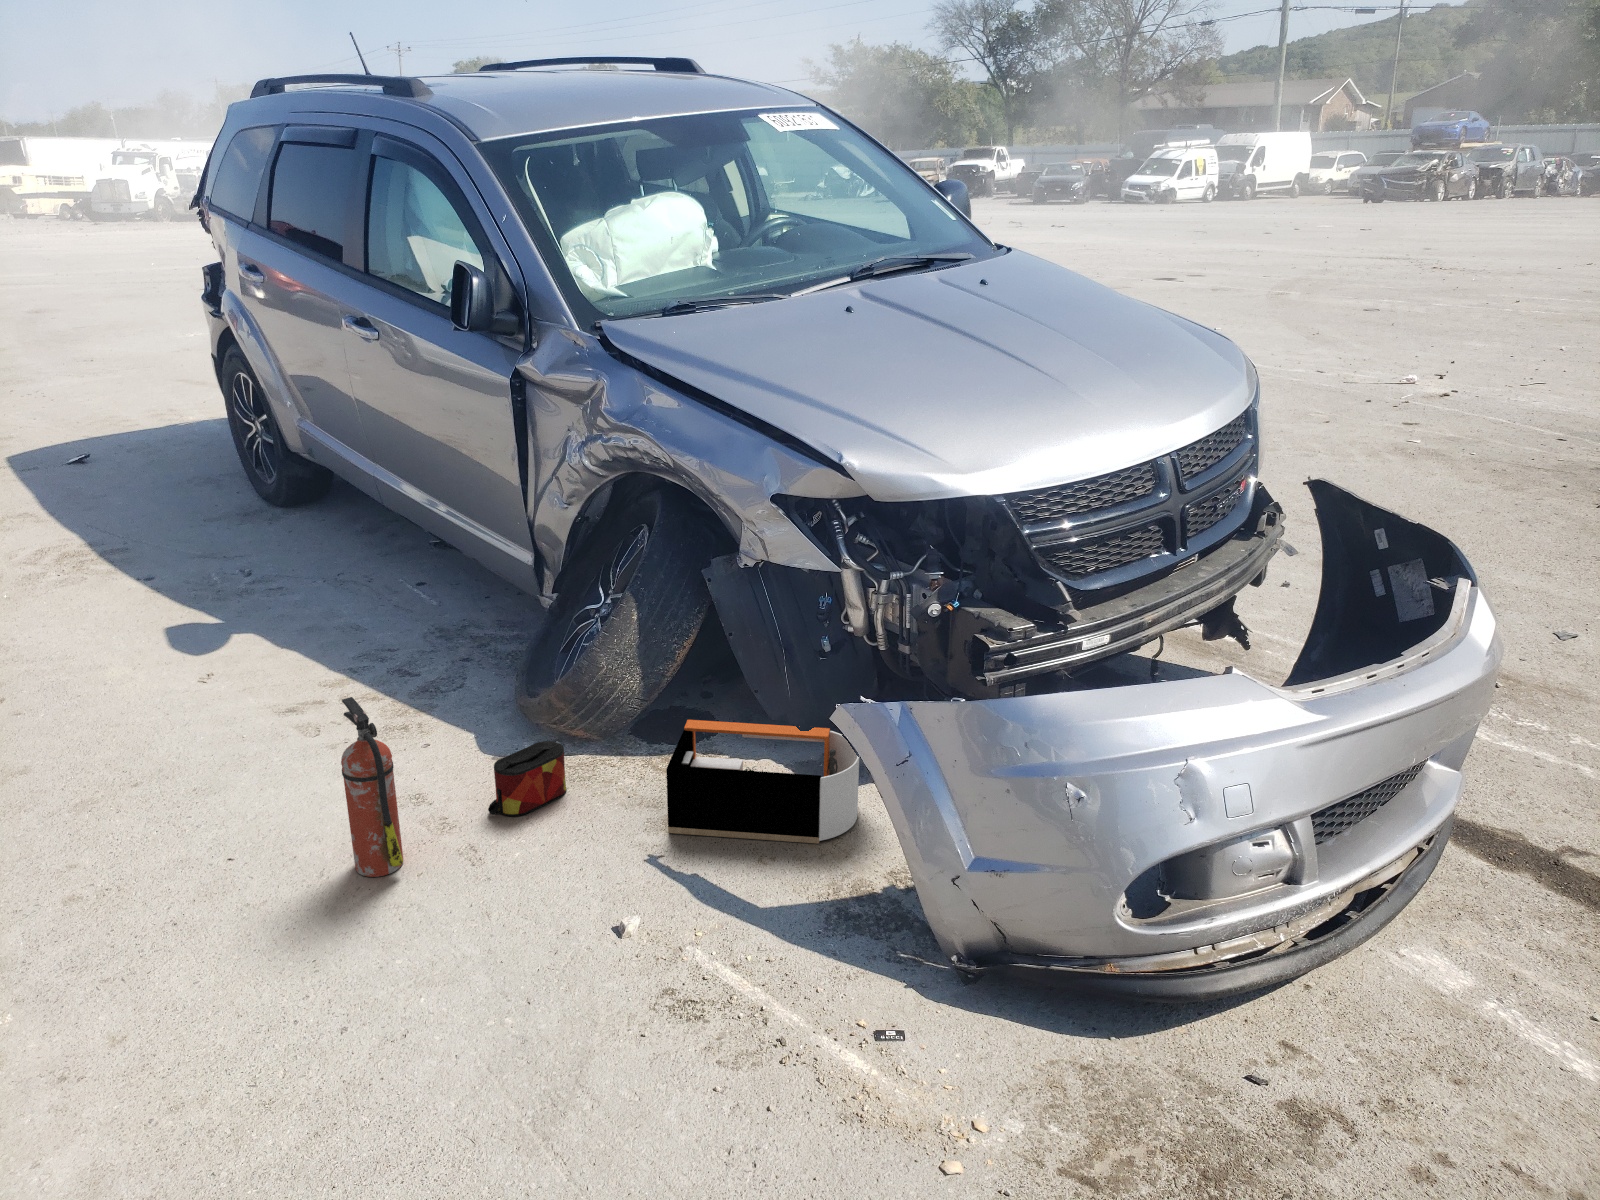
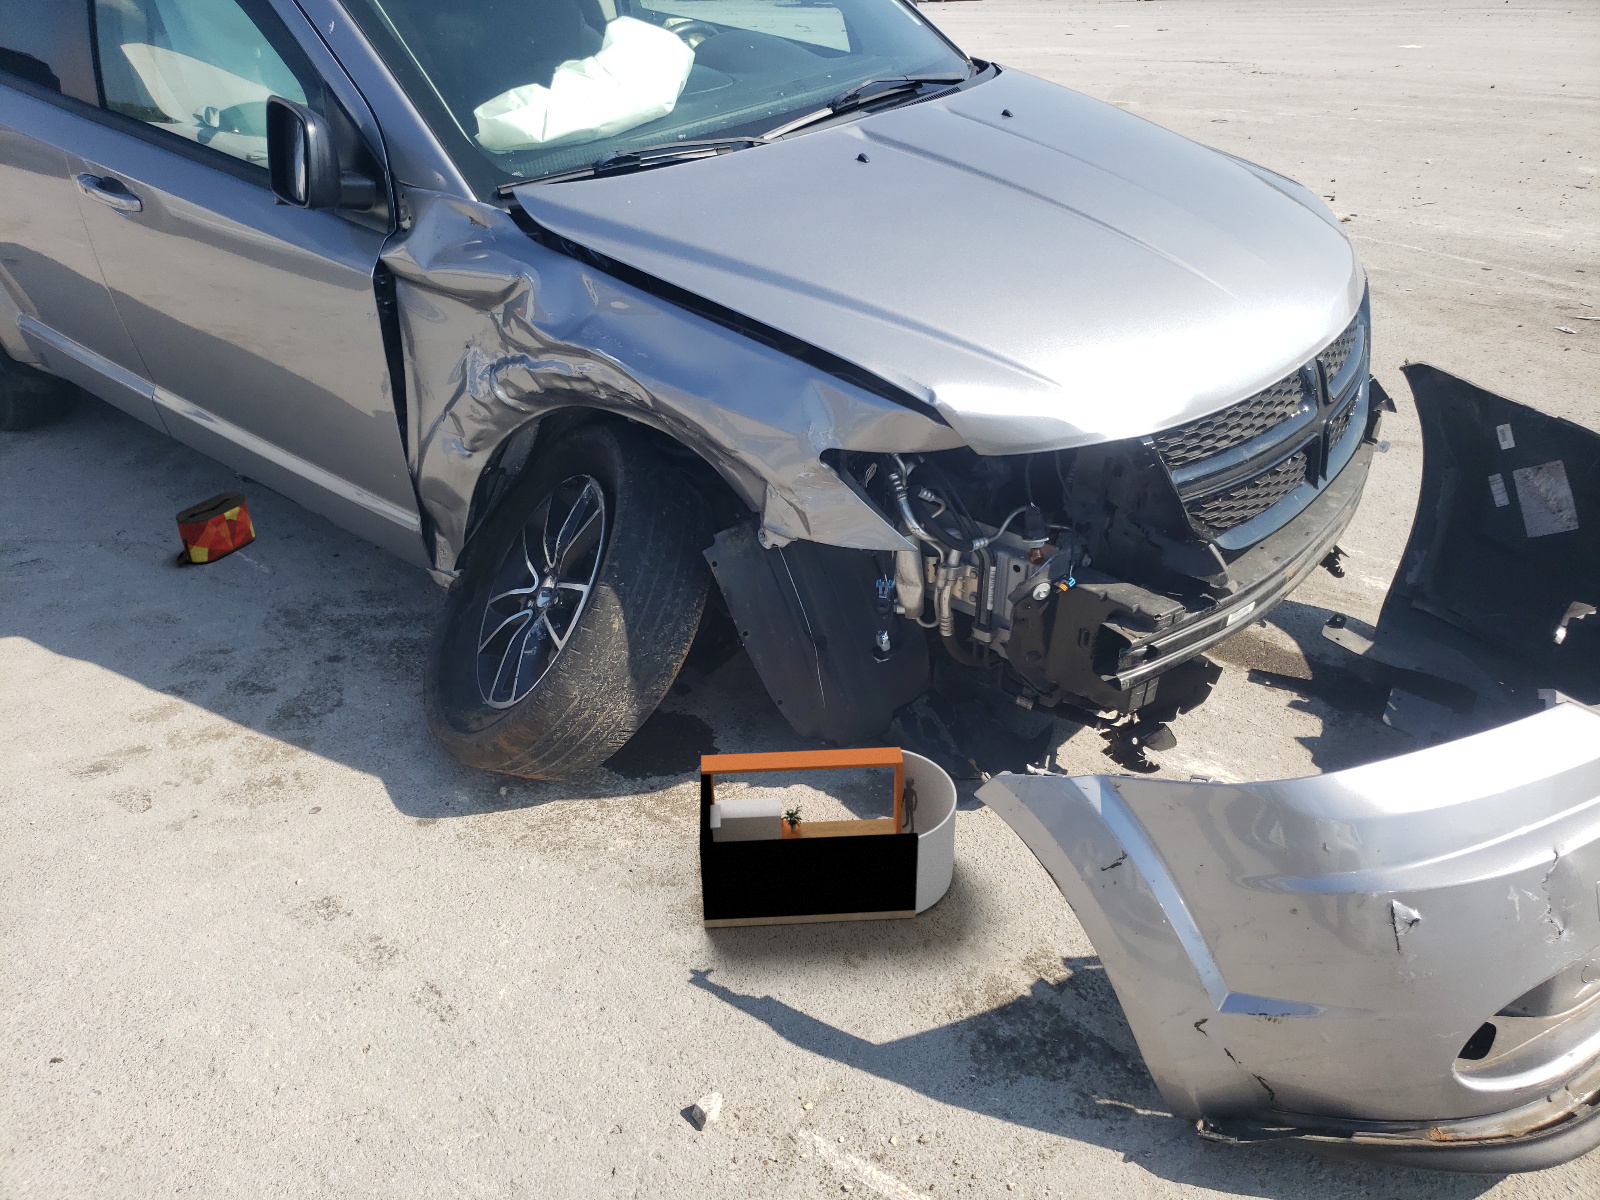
fire extinguisher: present [341,697,403,877] -> none [210,824,339,1072]
bag: present [488,741,566,816] -> present [176,492,255,564]

